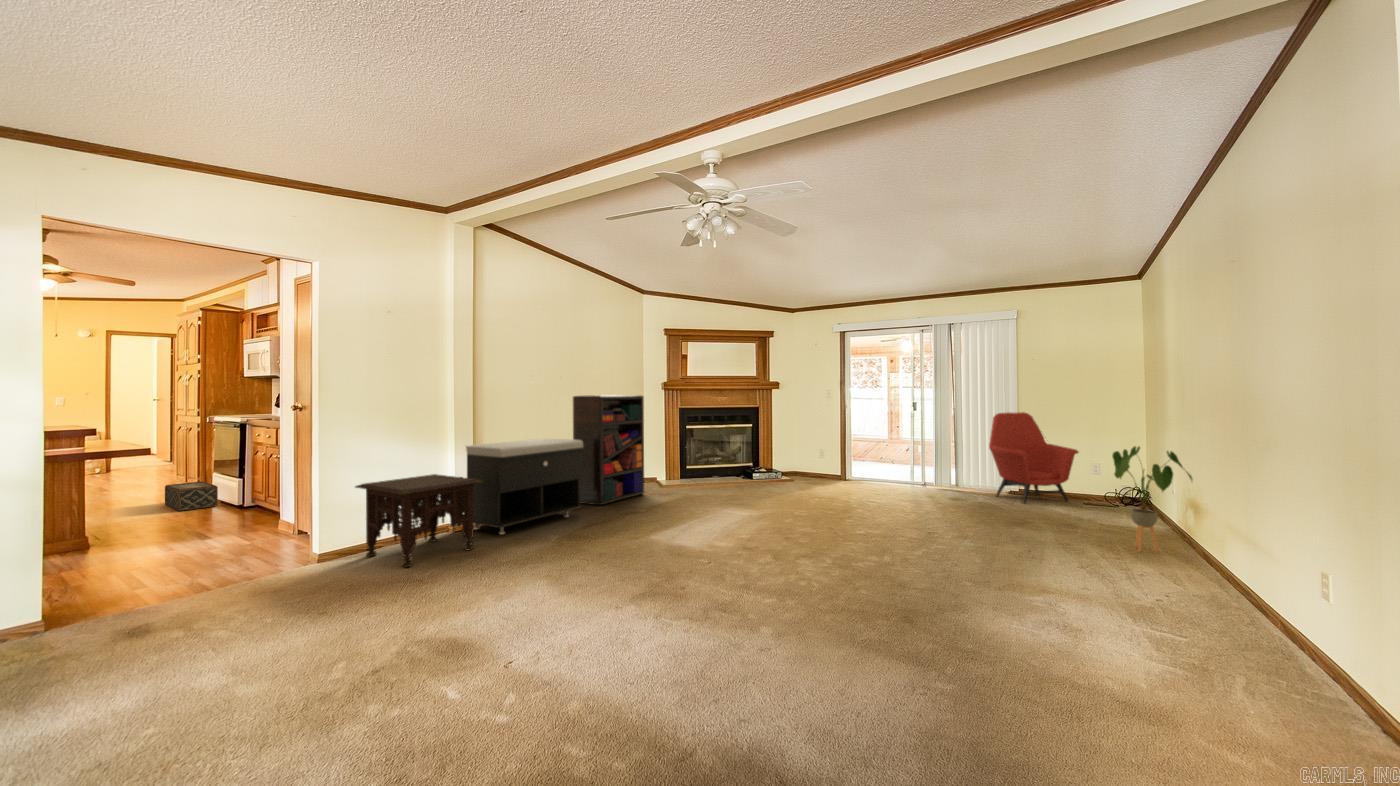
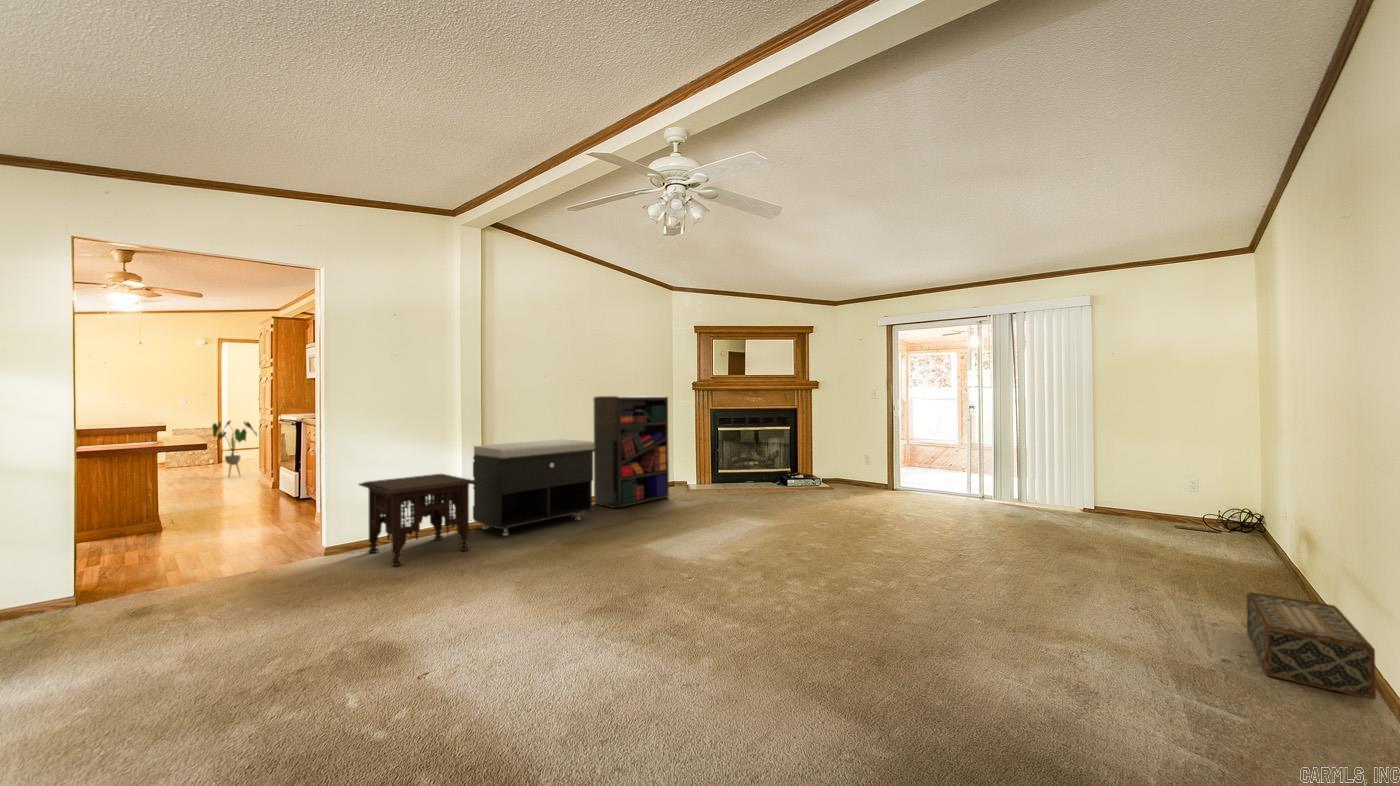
armchair: present [989,412,1079,503] -> none [1054,417,1168,523]
house plant: present [1112,446,1192,552] -> present [212,421,257,478]
woven basket: present [165,482,218,511] -> present [1246,592,1376,700]

